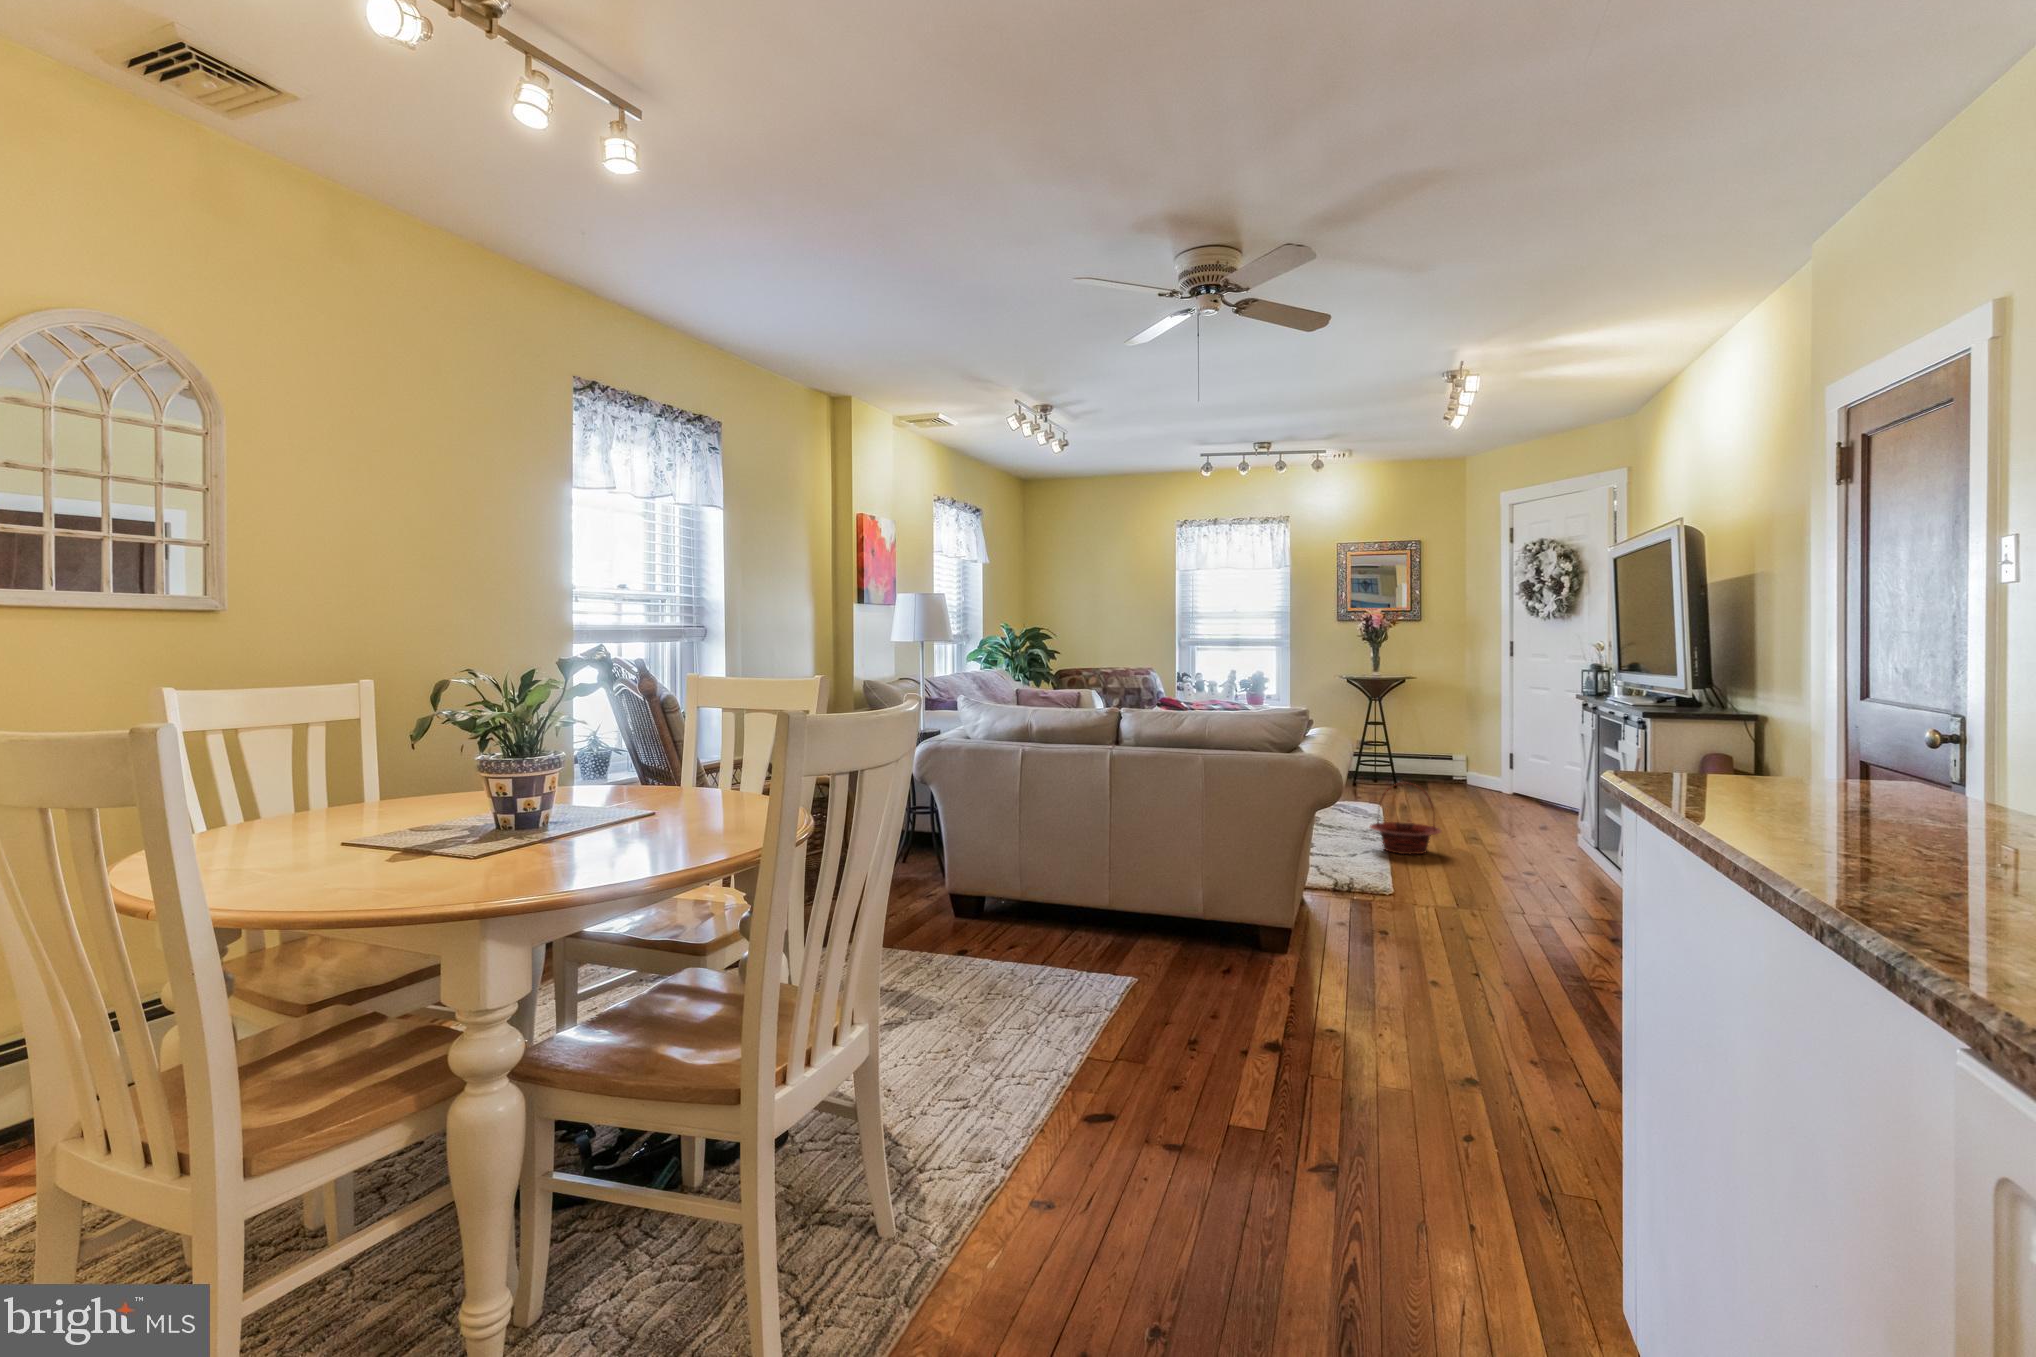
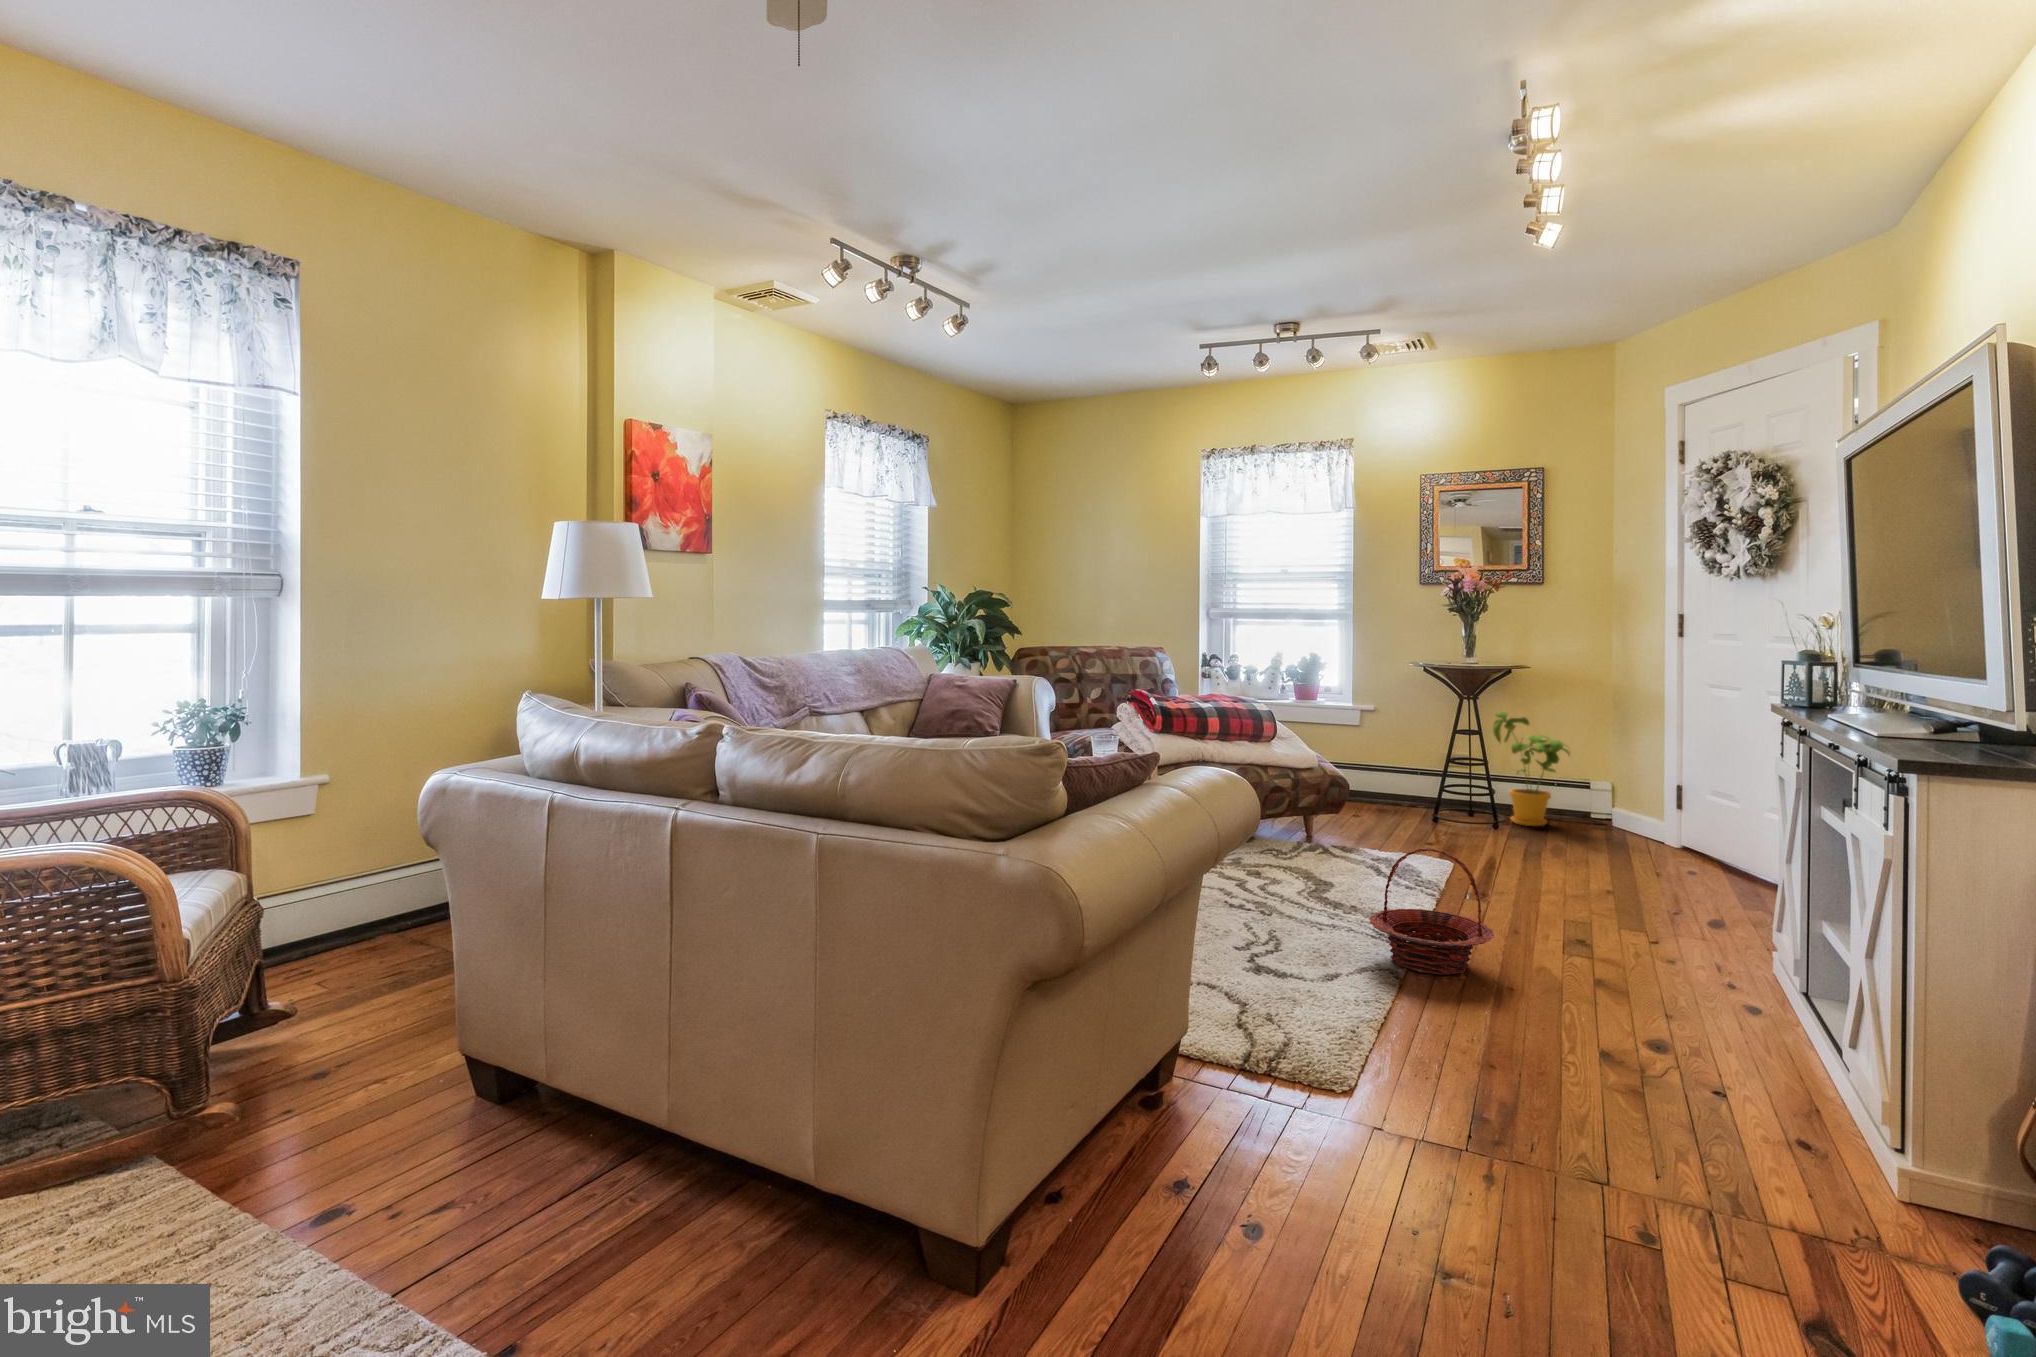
house plant: none [1394,709,1447,787] -> present [1493,712,1570,826]

